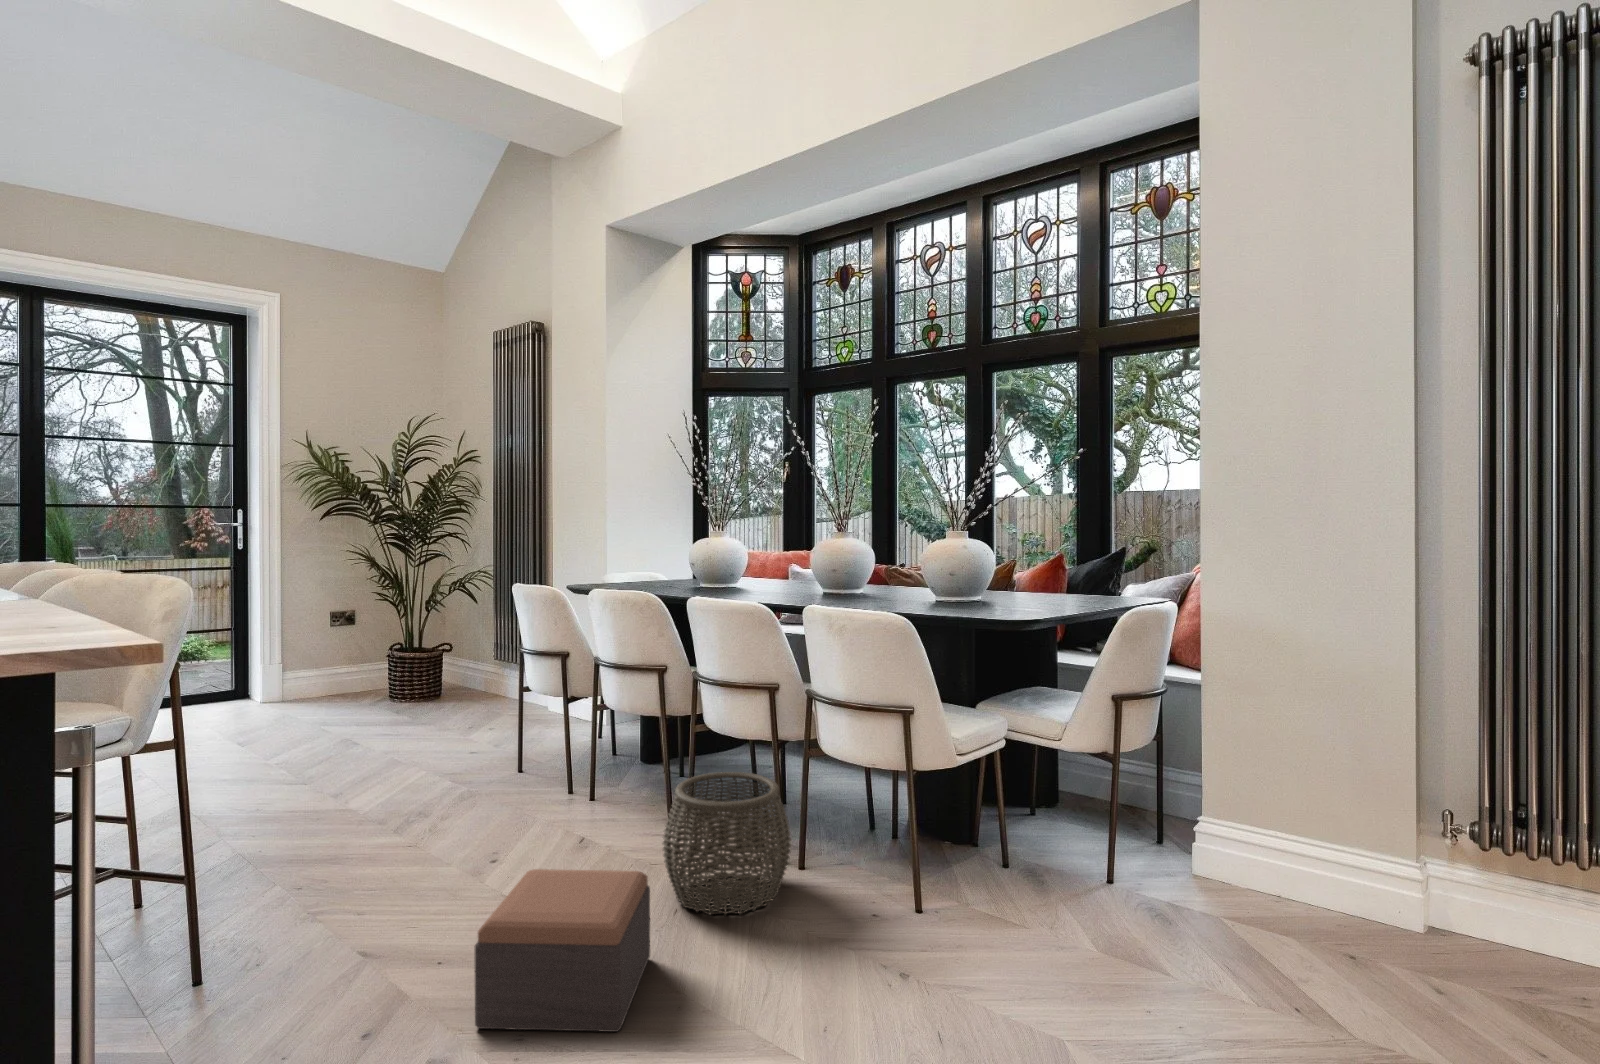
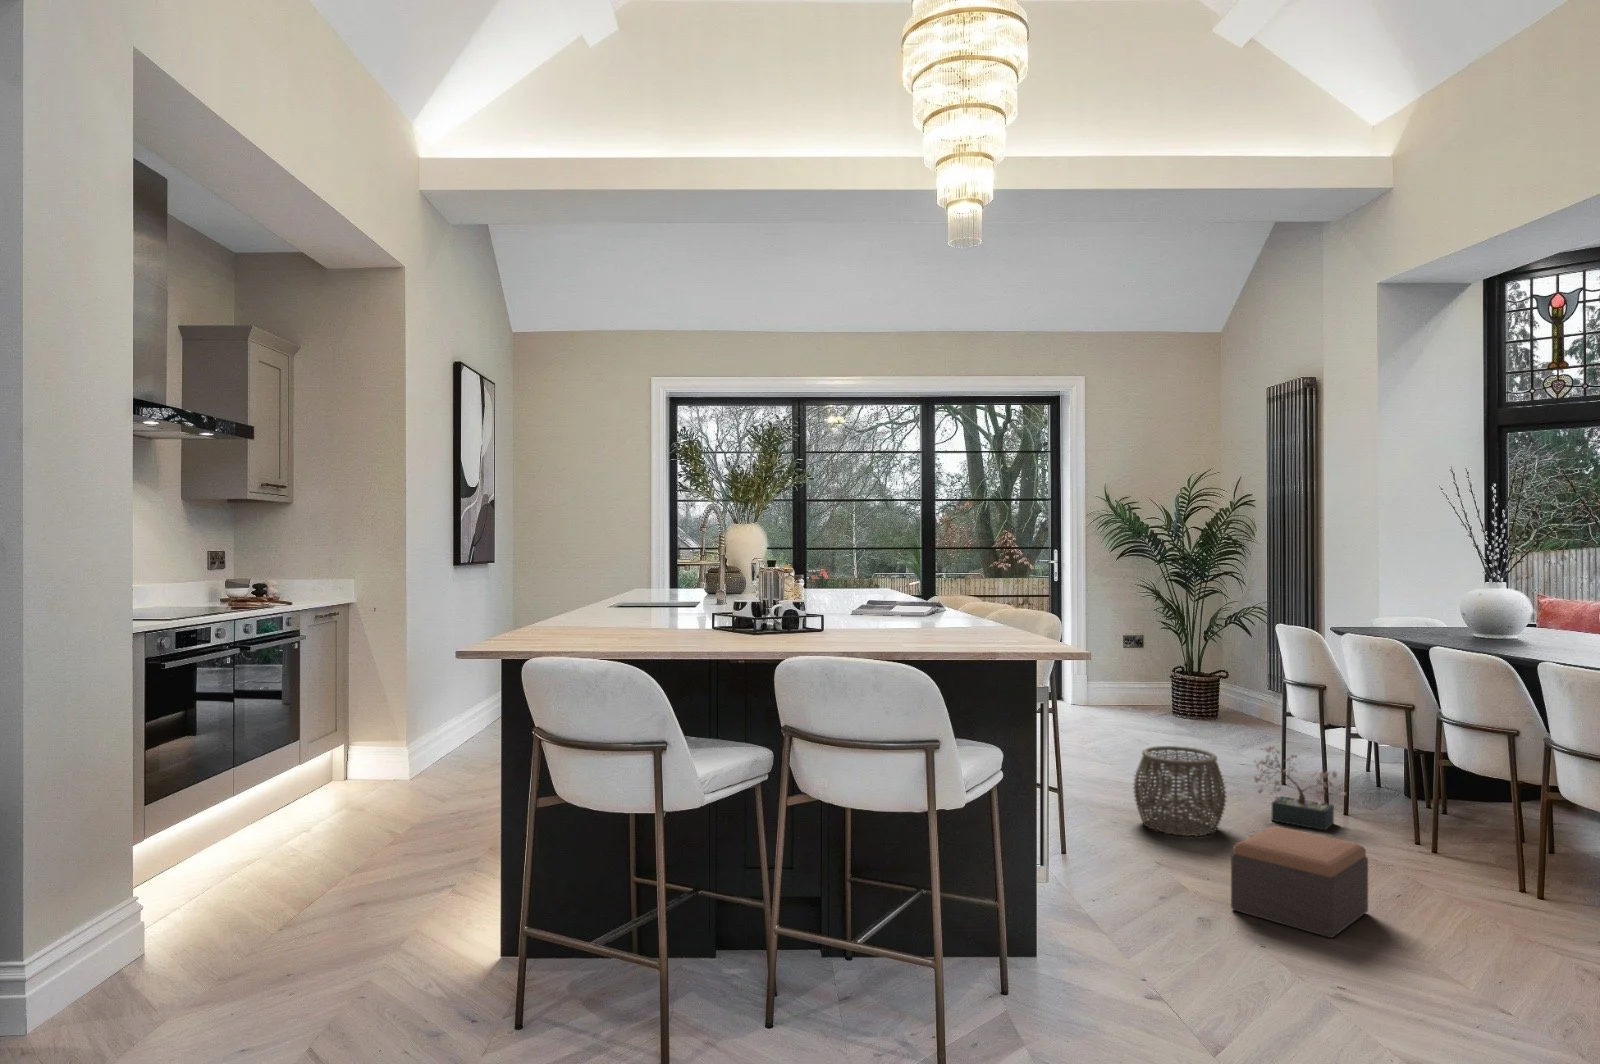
decorative plant: none [492,736,597,831] -> present [1254,747,1346,830]
woven basket: present [663,772,791,915] -> present [1133,746,1226,836]

